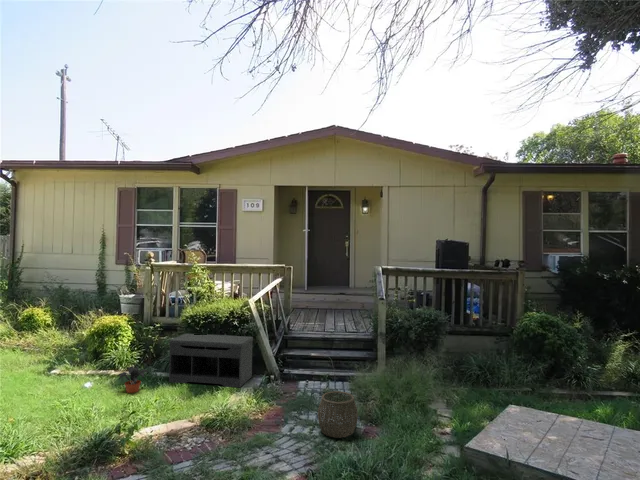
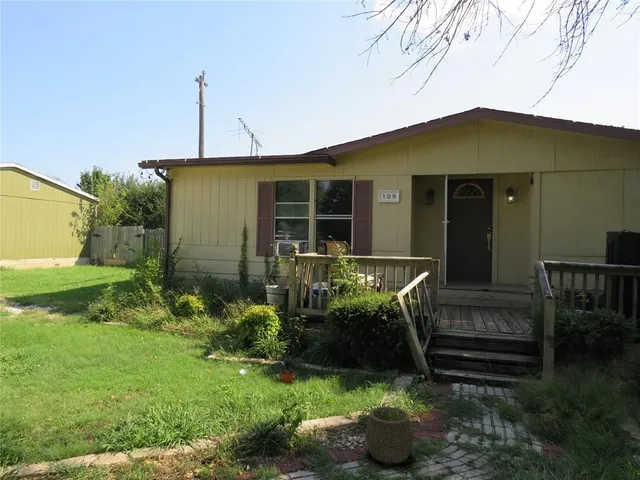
bench: present [169,334,253,387] -> none [318,327,401,386]
woven basket: present [318,391,358,438] -> present [365,407,414,463]

